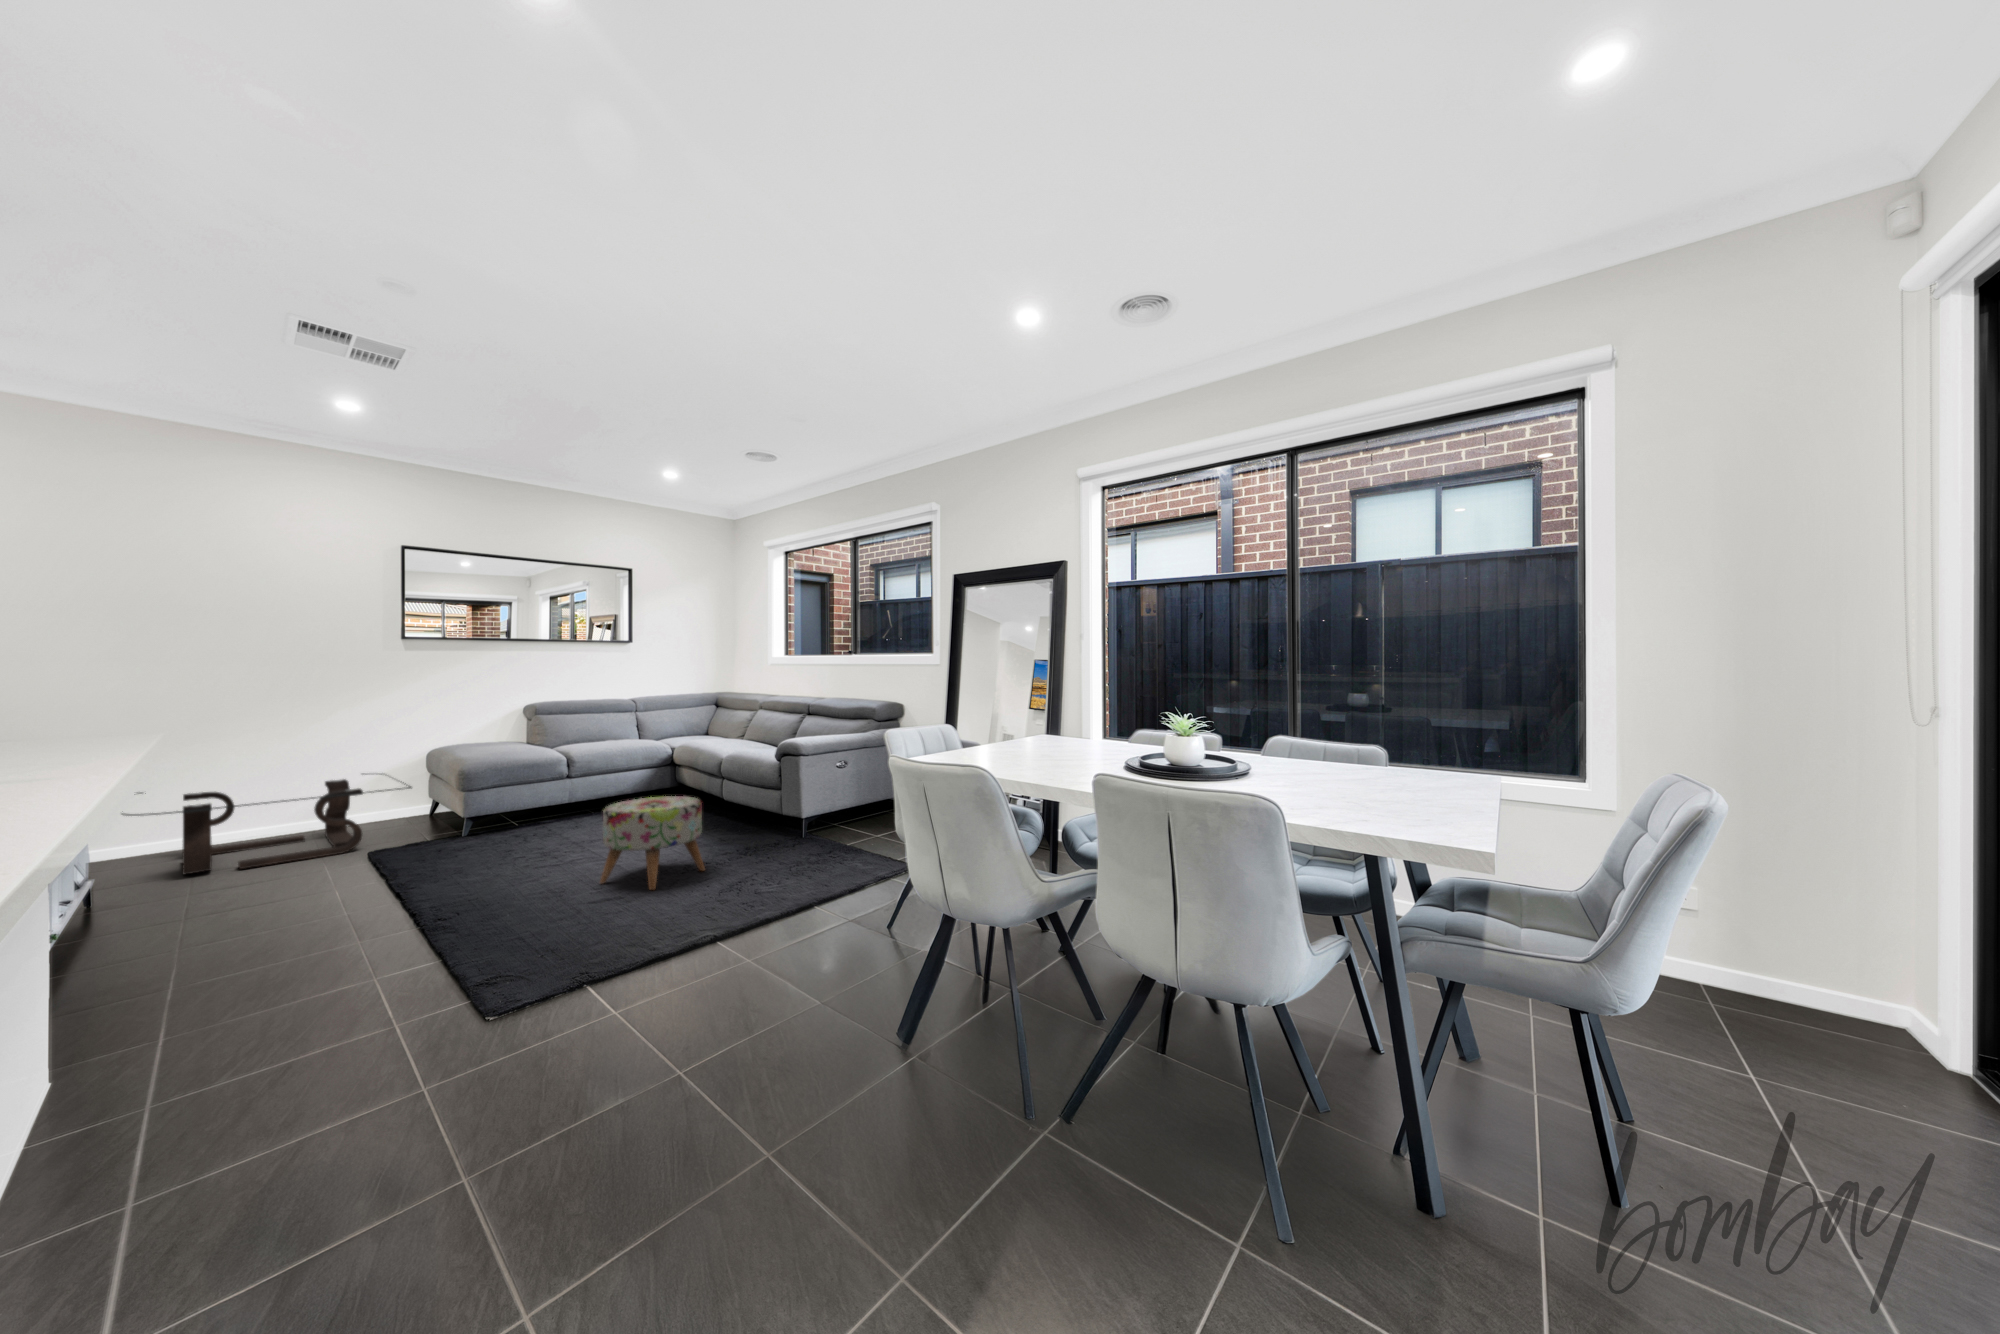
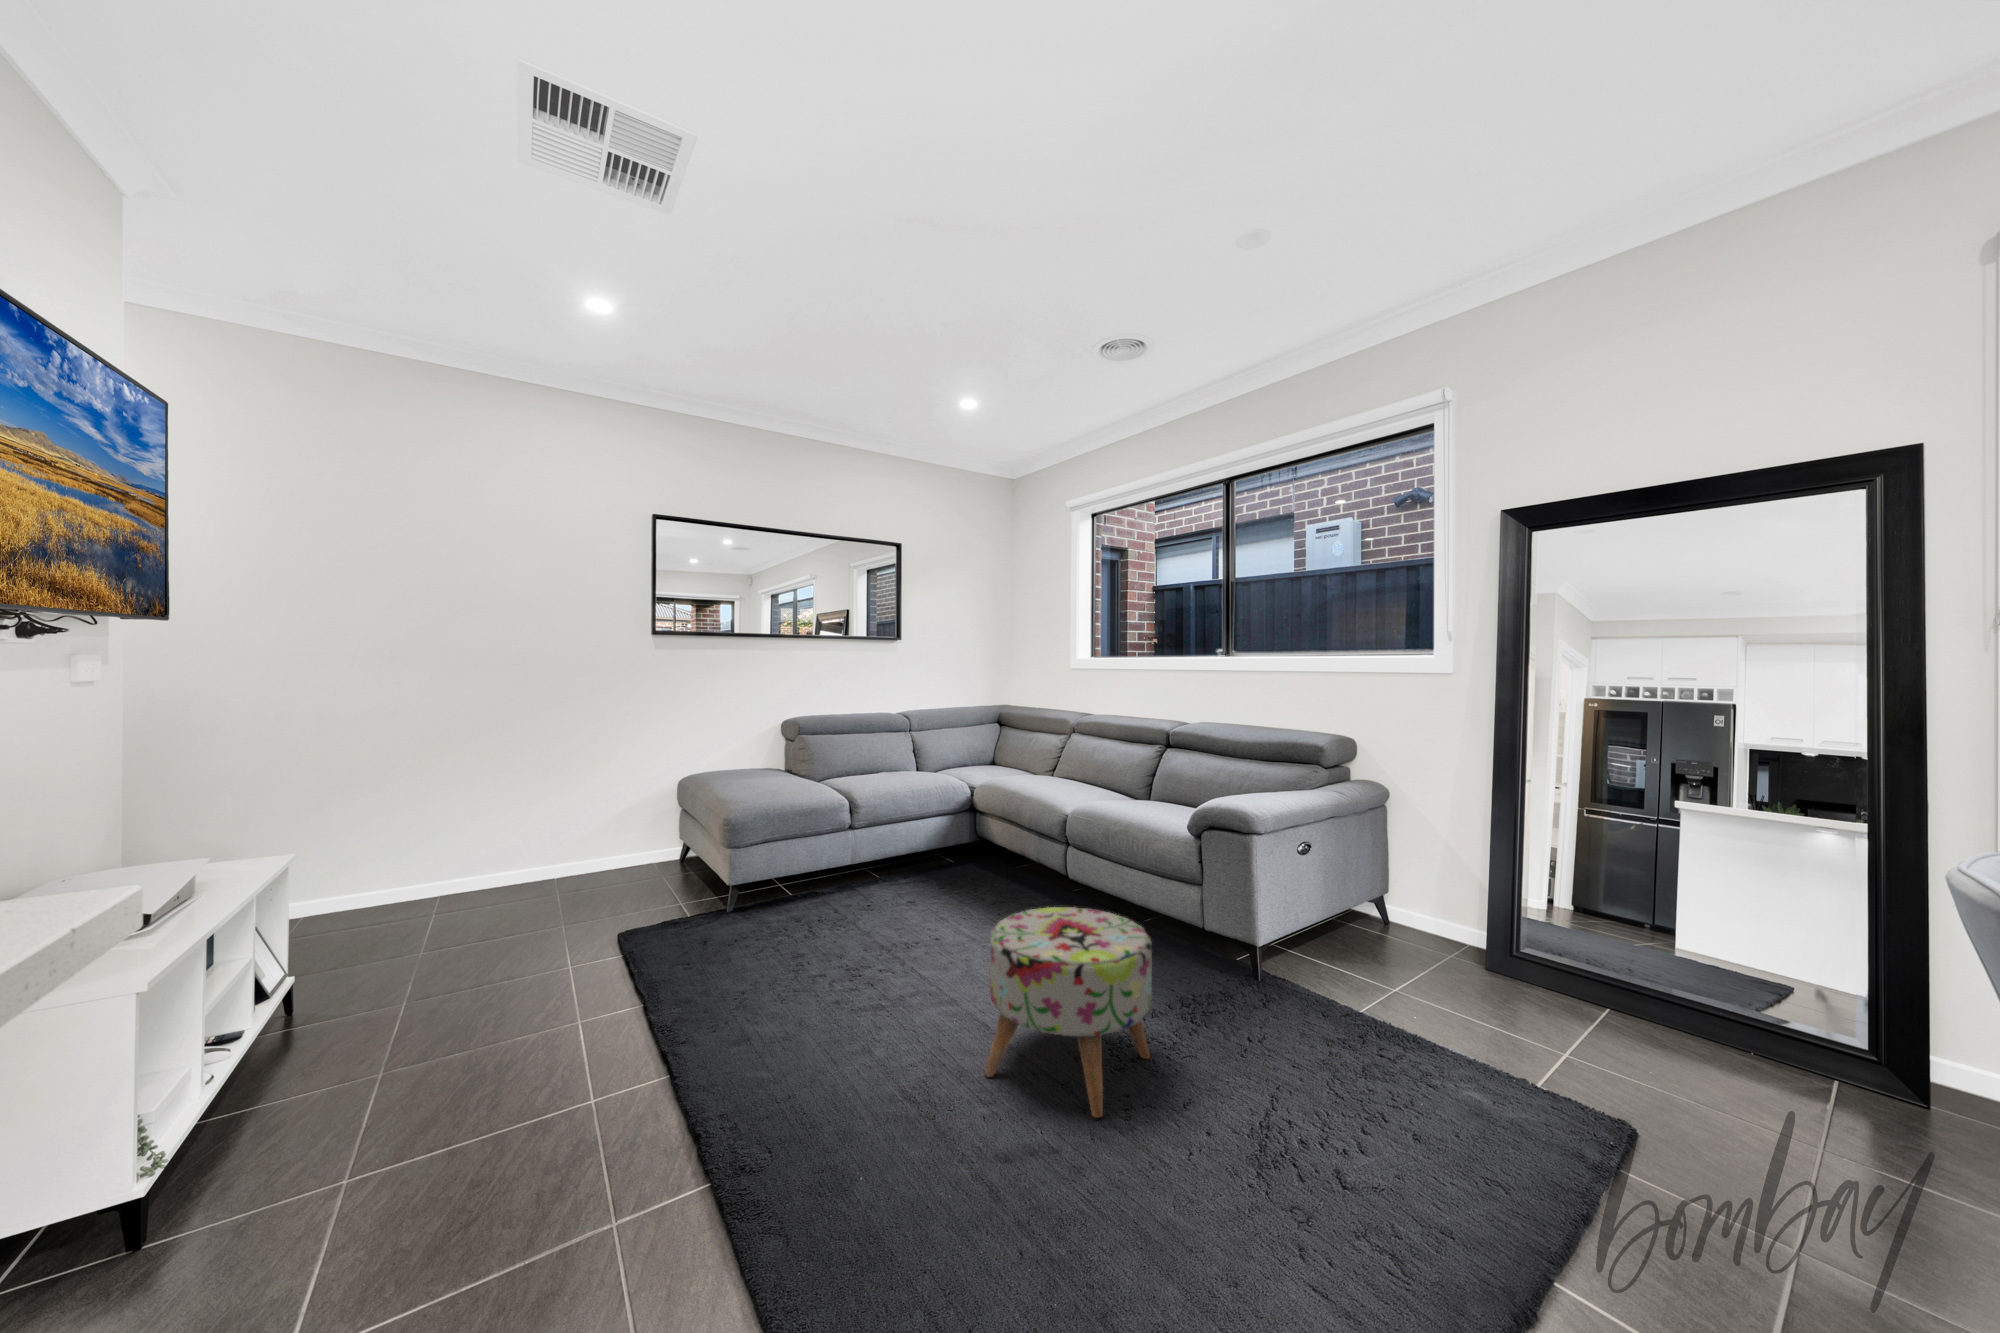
coffee table: present [122,779,411,875] -> none [327,808,673,963]

